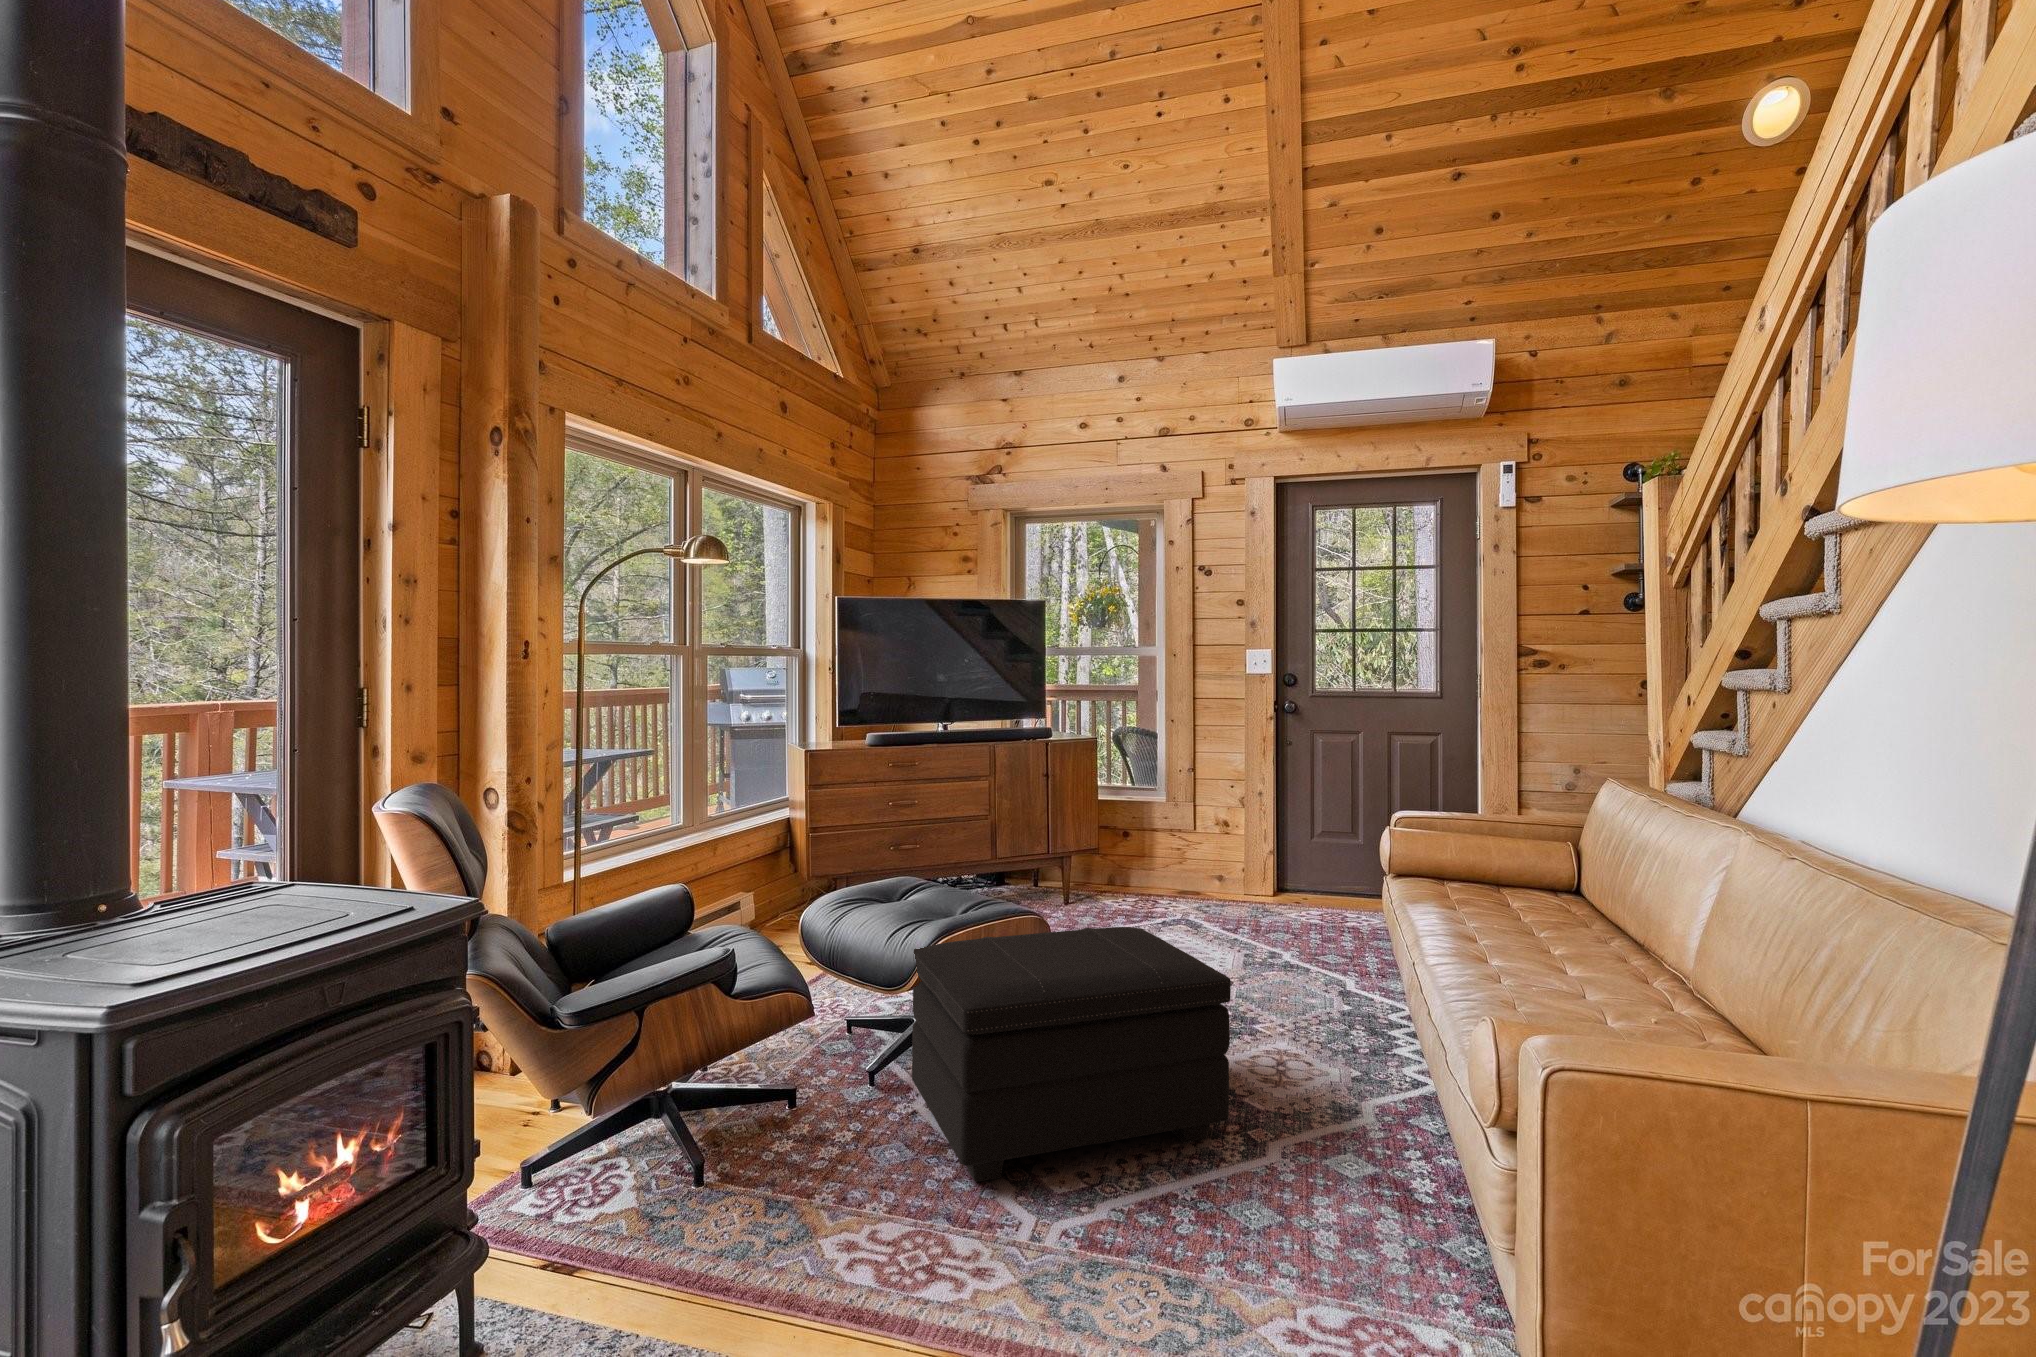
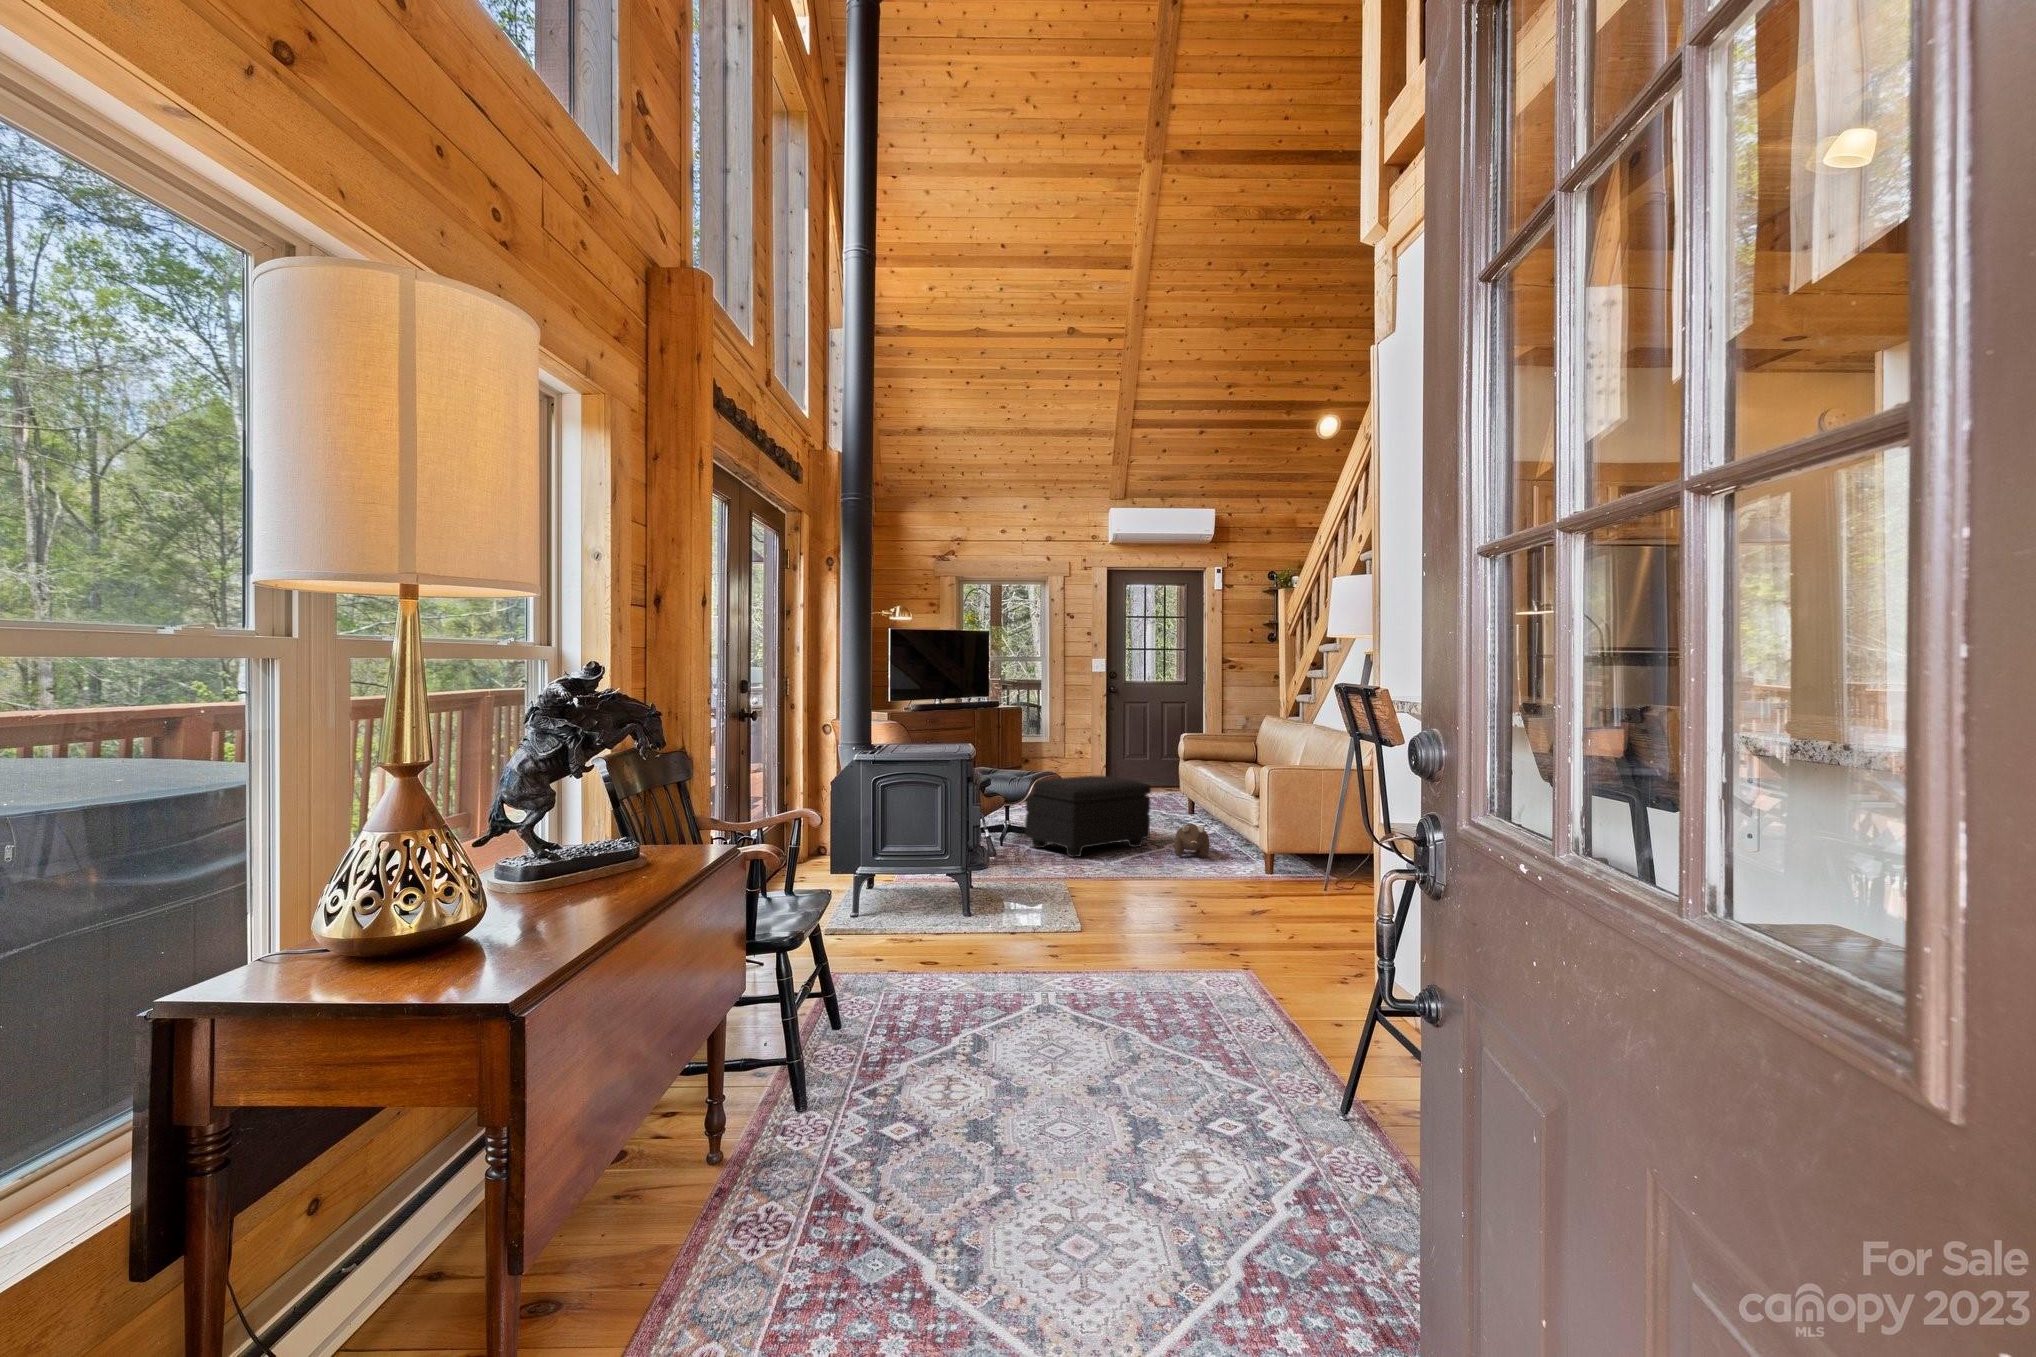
plush toy: none [1263,1124,1372,1246] -> present [1174,824,1209,858]

